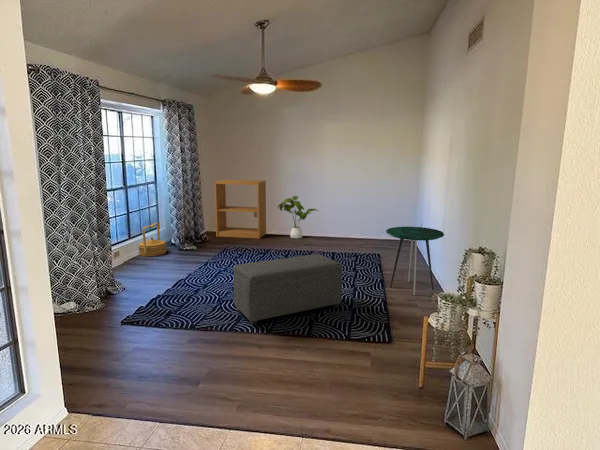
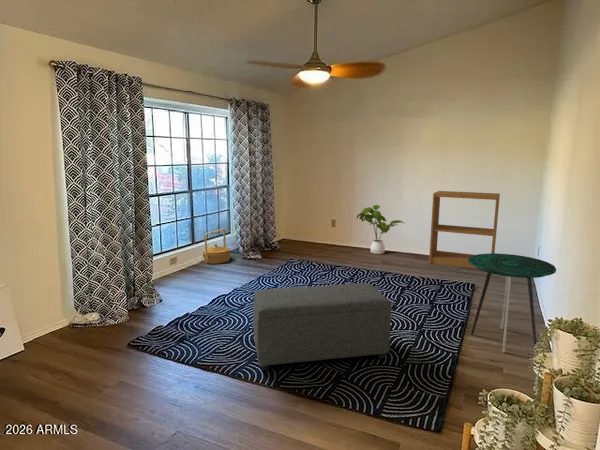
bookshelf: present [215,180,266,239] -> present [429,191,500,269]

